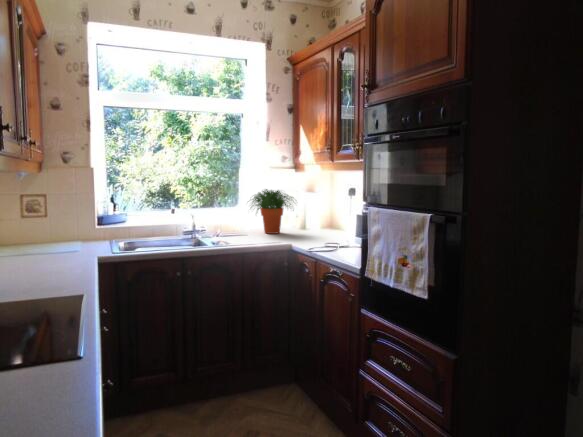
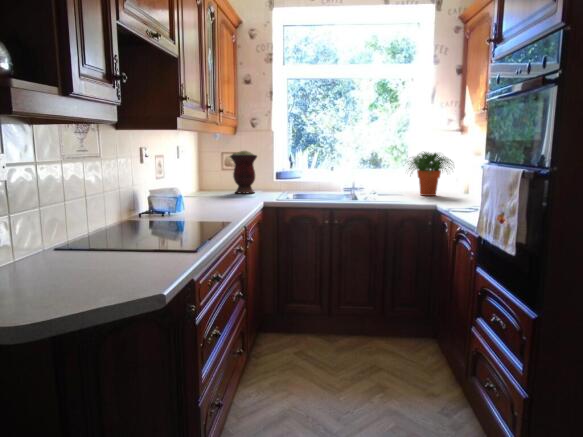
vase: none [37,192,76,246] -> present [230,151,257,193]

